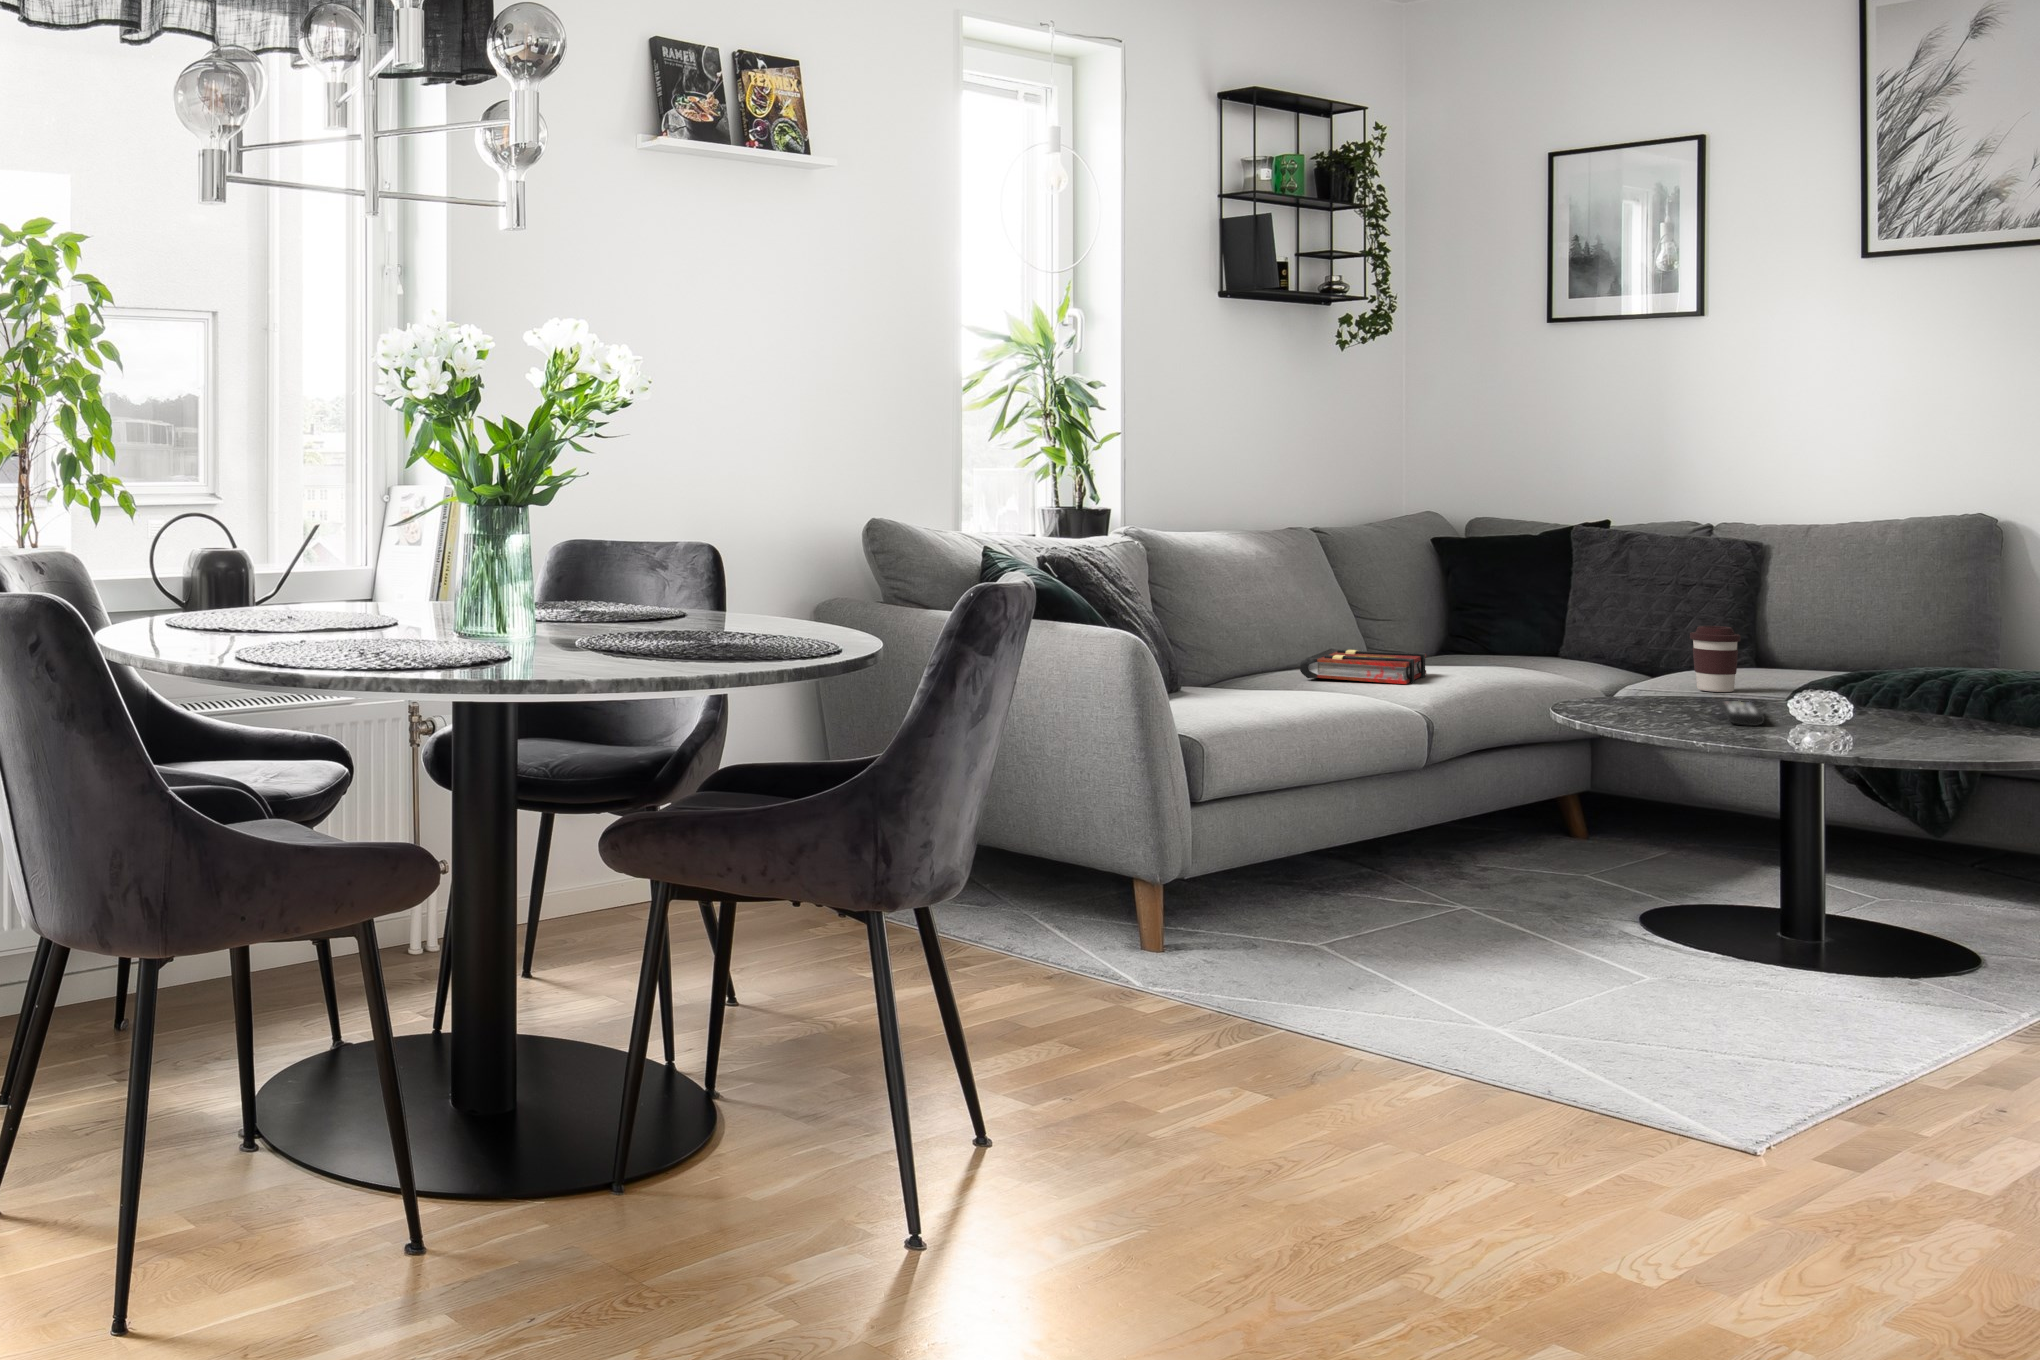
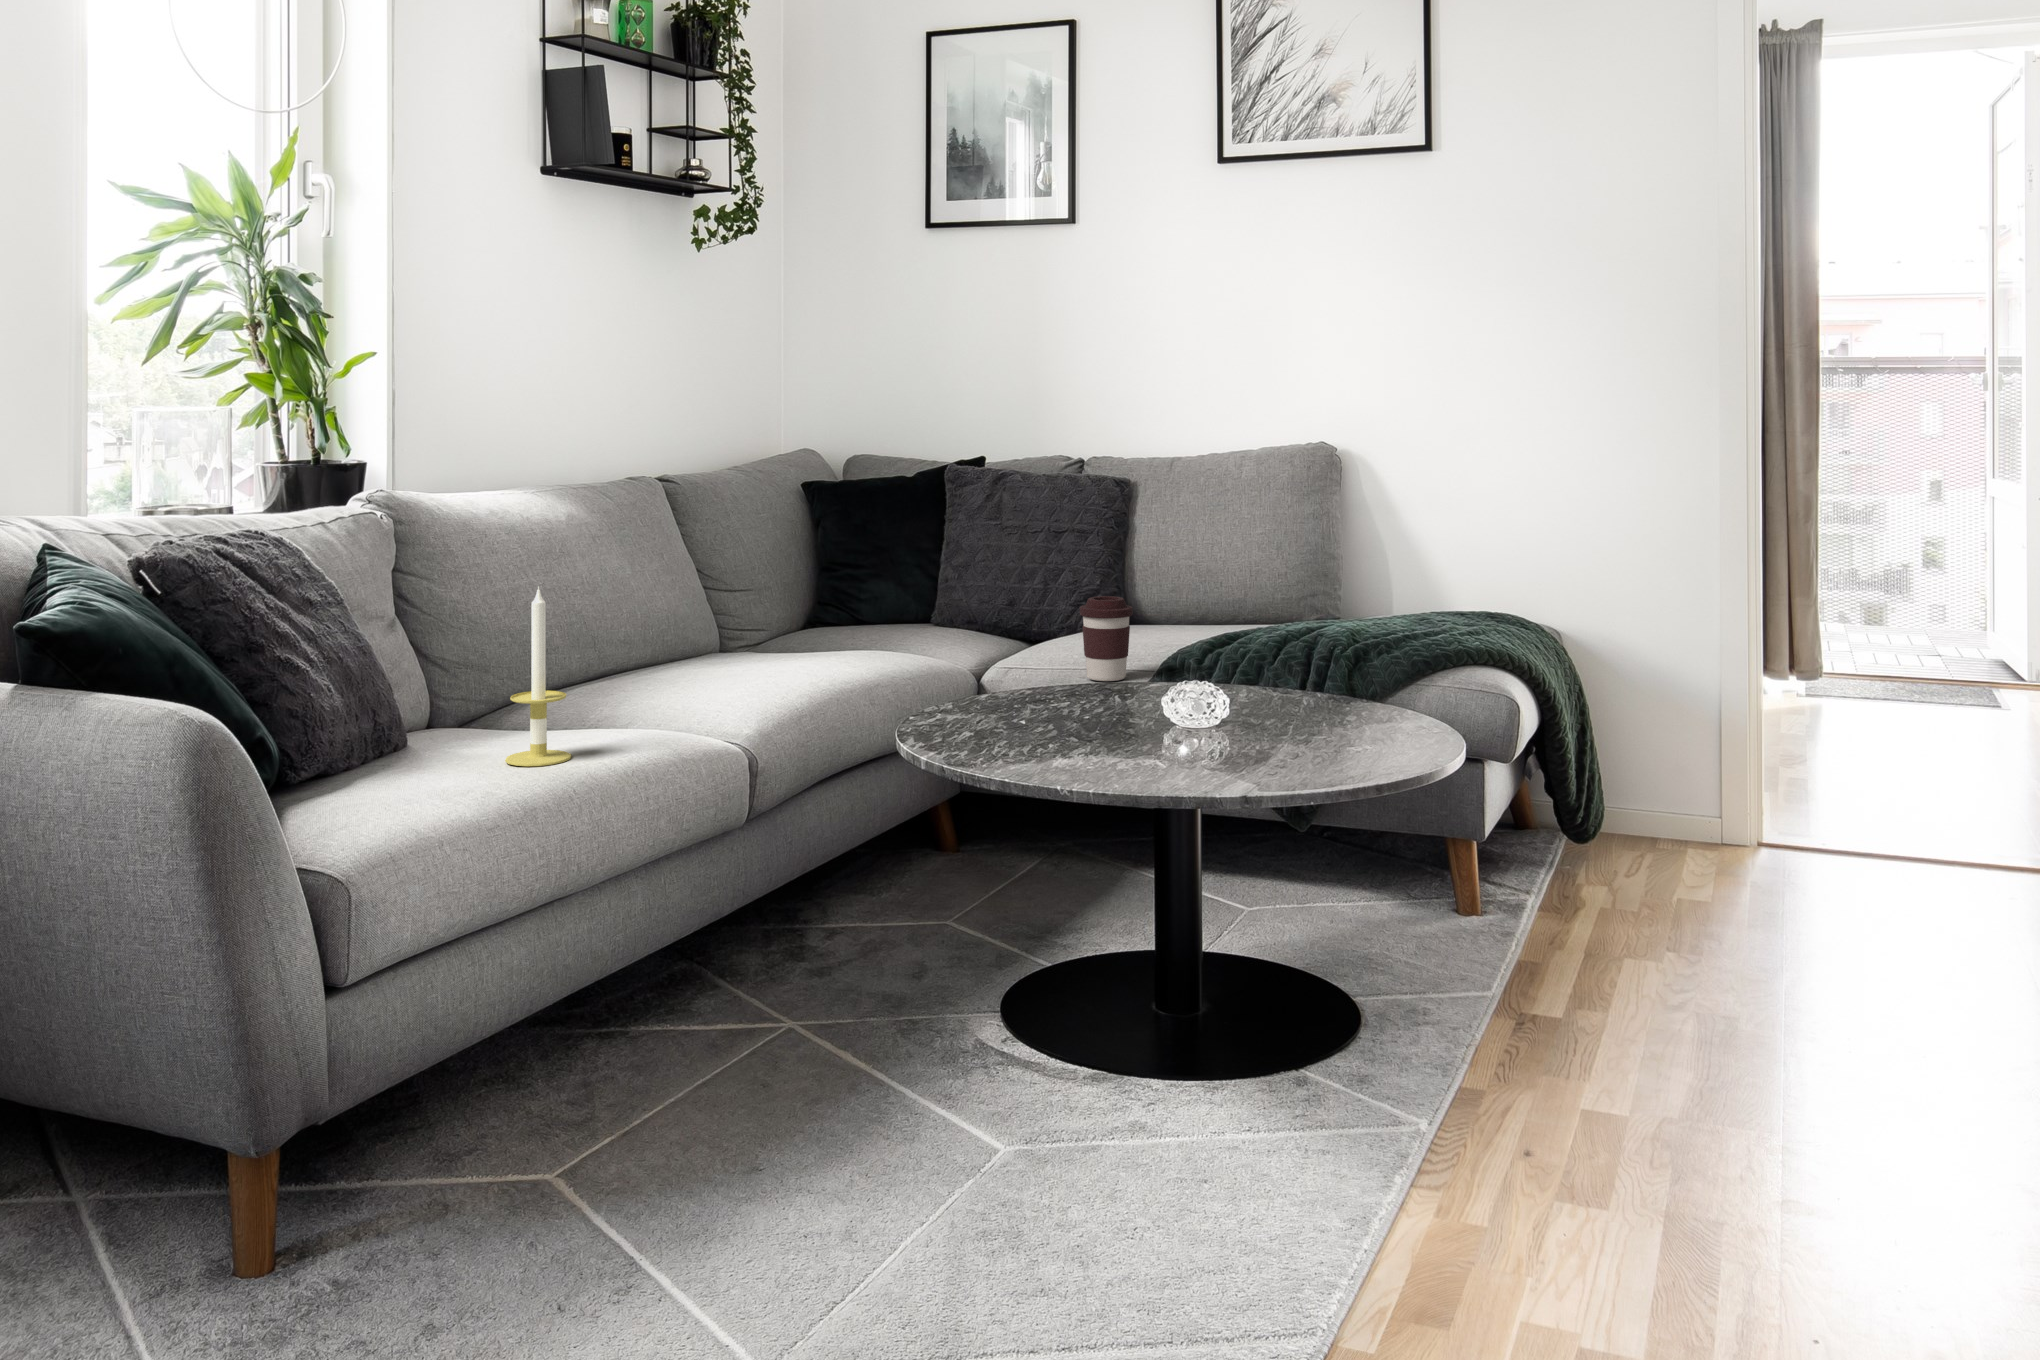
candle: none [1231,584,1276,700] -> present [505,586,571,766]
book: present [1300,649,1426,684] -> none [621,647,783,701]
remote control: present [1719,701,1765,726] -> none [1124,713,1187,760]

